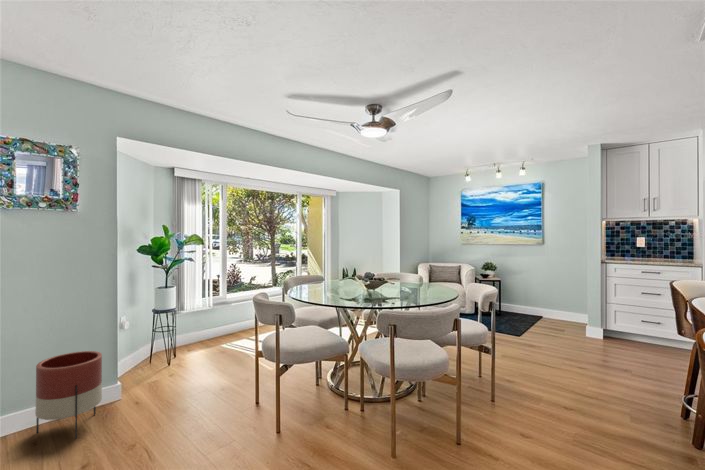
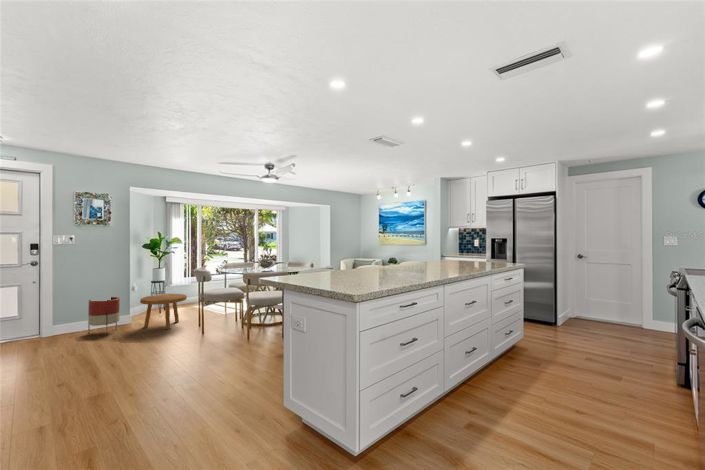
footstool: none [143,335,227,412] -> present [140,294,187,329]

